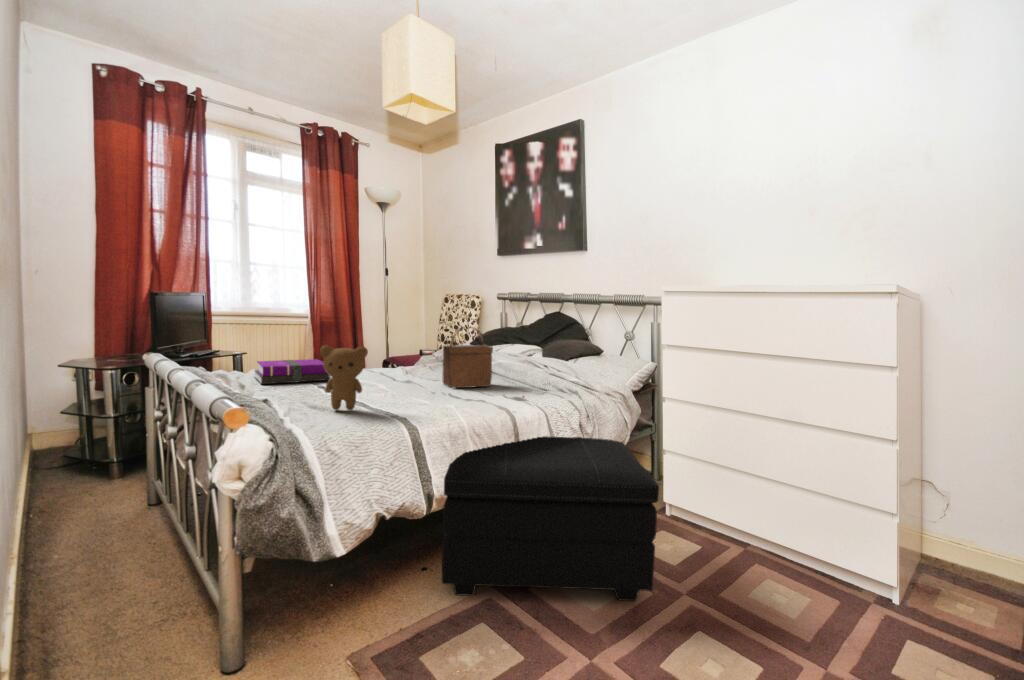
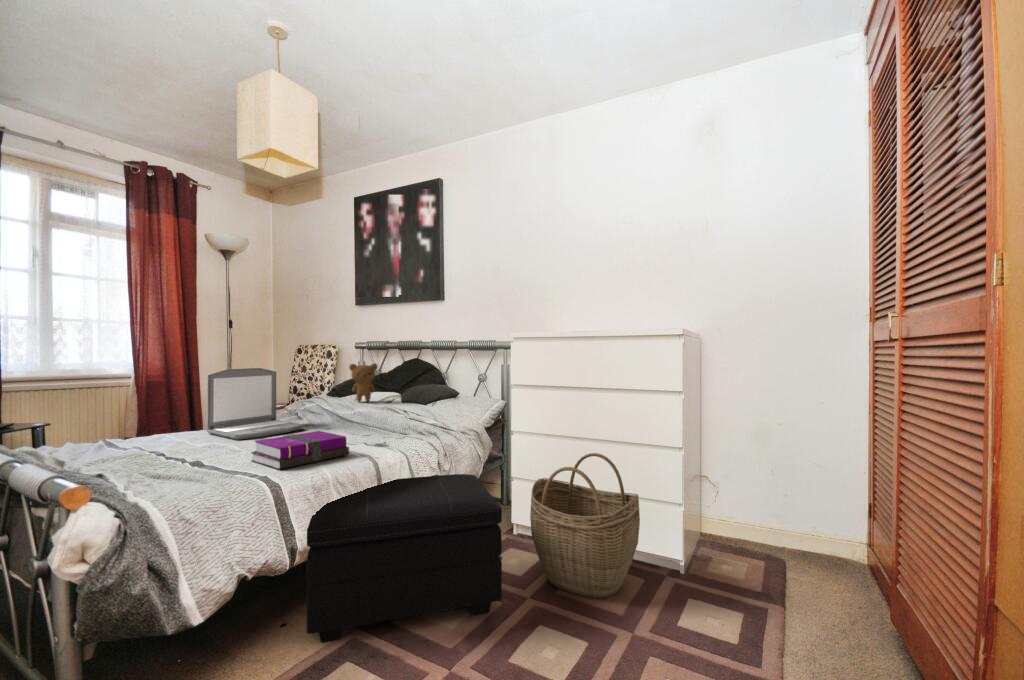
laptop: none [361,312,447,380] -> present [206,368,304,440]
handbag: present [443,327,493,388] -> none [300,380,352,442]
teddy bear: present [320,345,368,410] -> present [349,363,378,402]
notebook: present [254,359,330,384] -> present [251,431,349,470]
woven basket: none [690,433,846,615] -> present [530,453,640,599]

